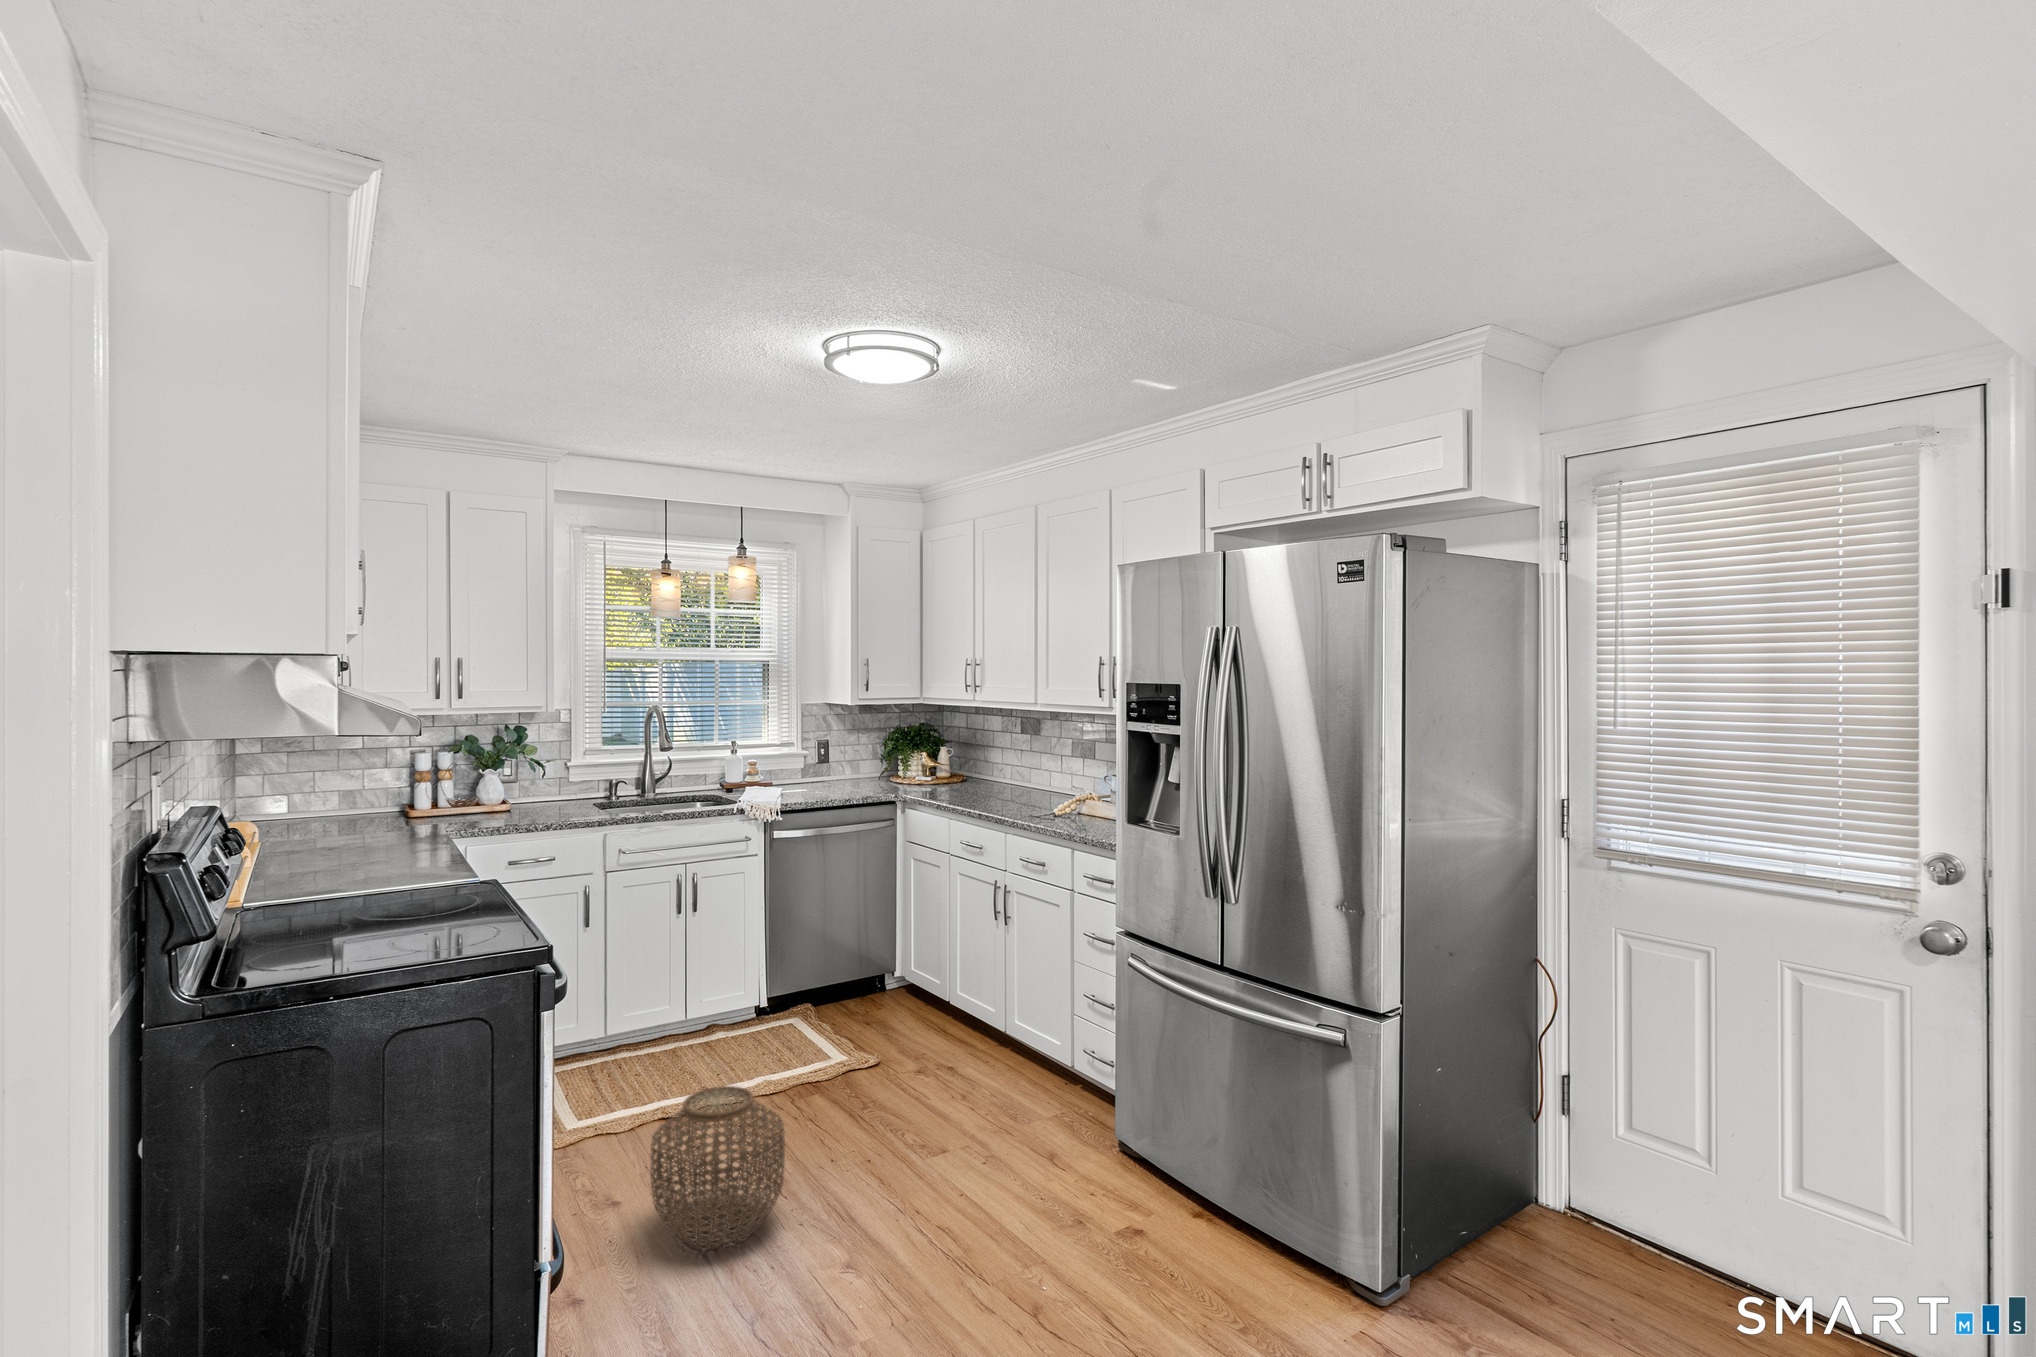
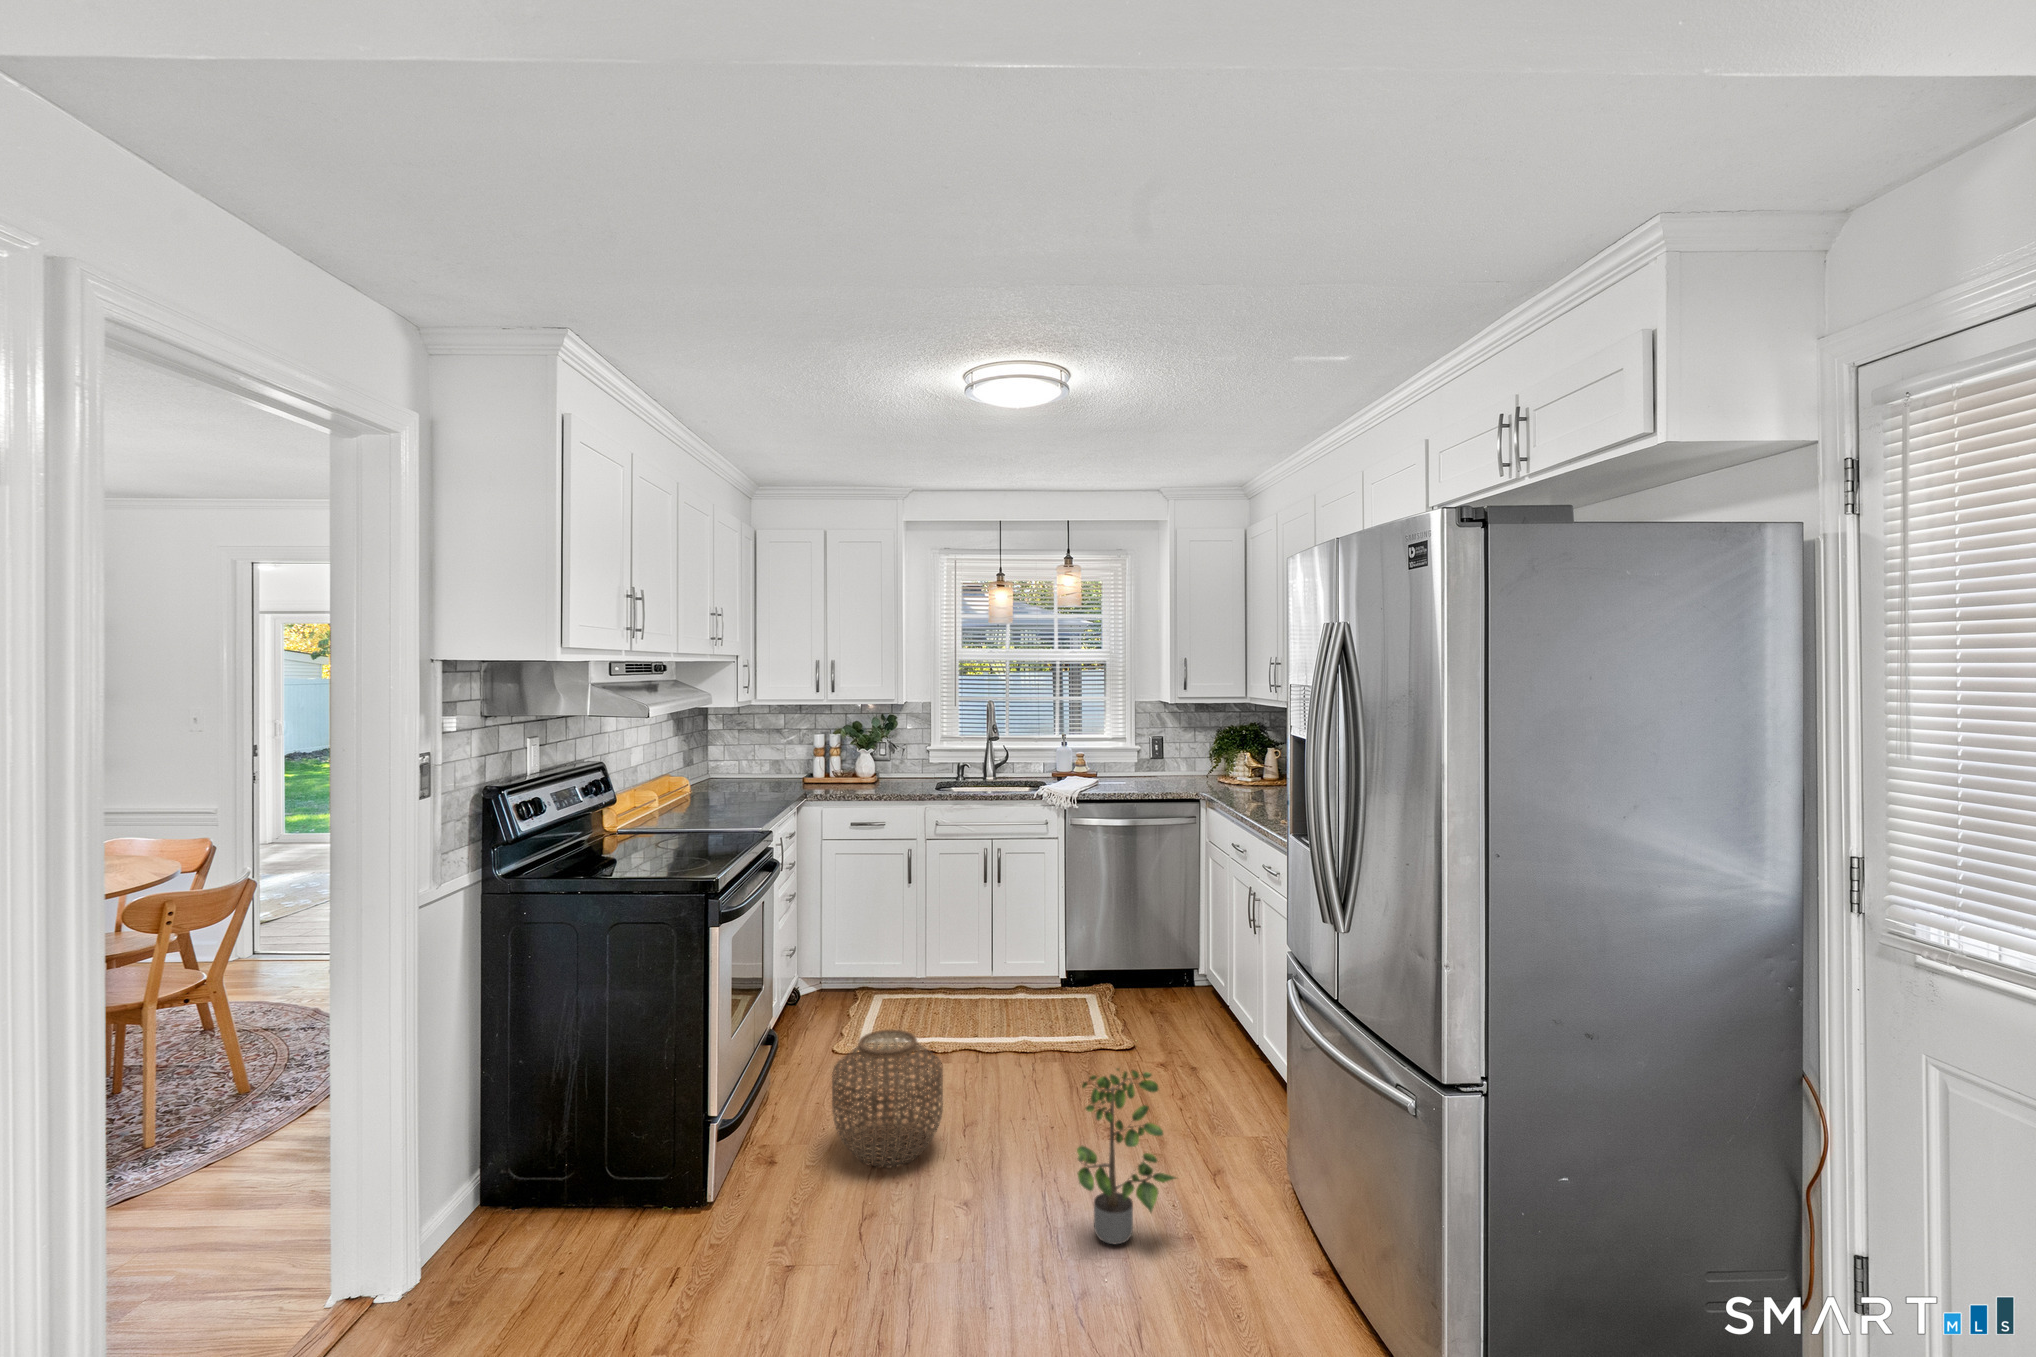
potted plant: none [977,1060,1075,1245] -> present [1077,1068,1175,1244]

